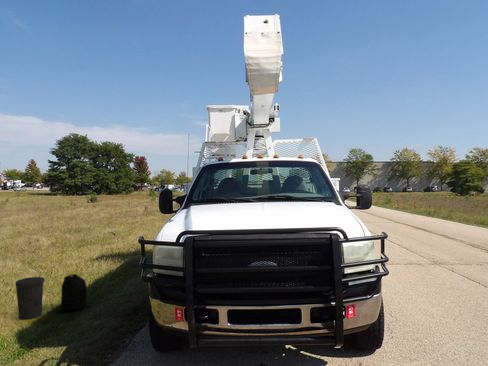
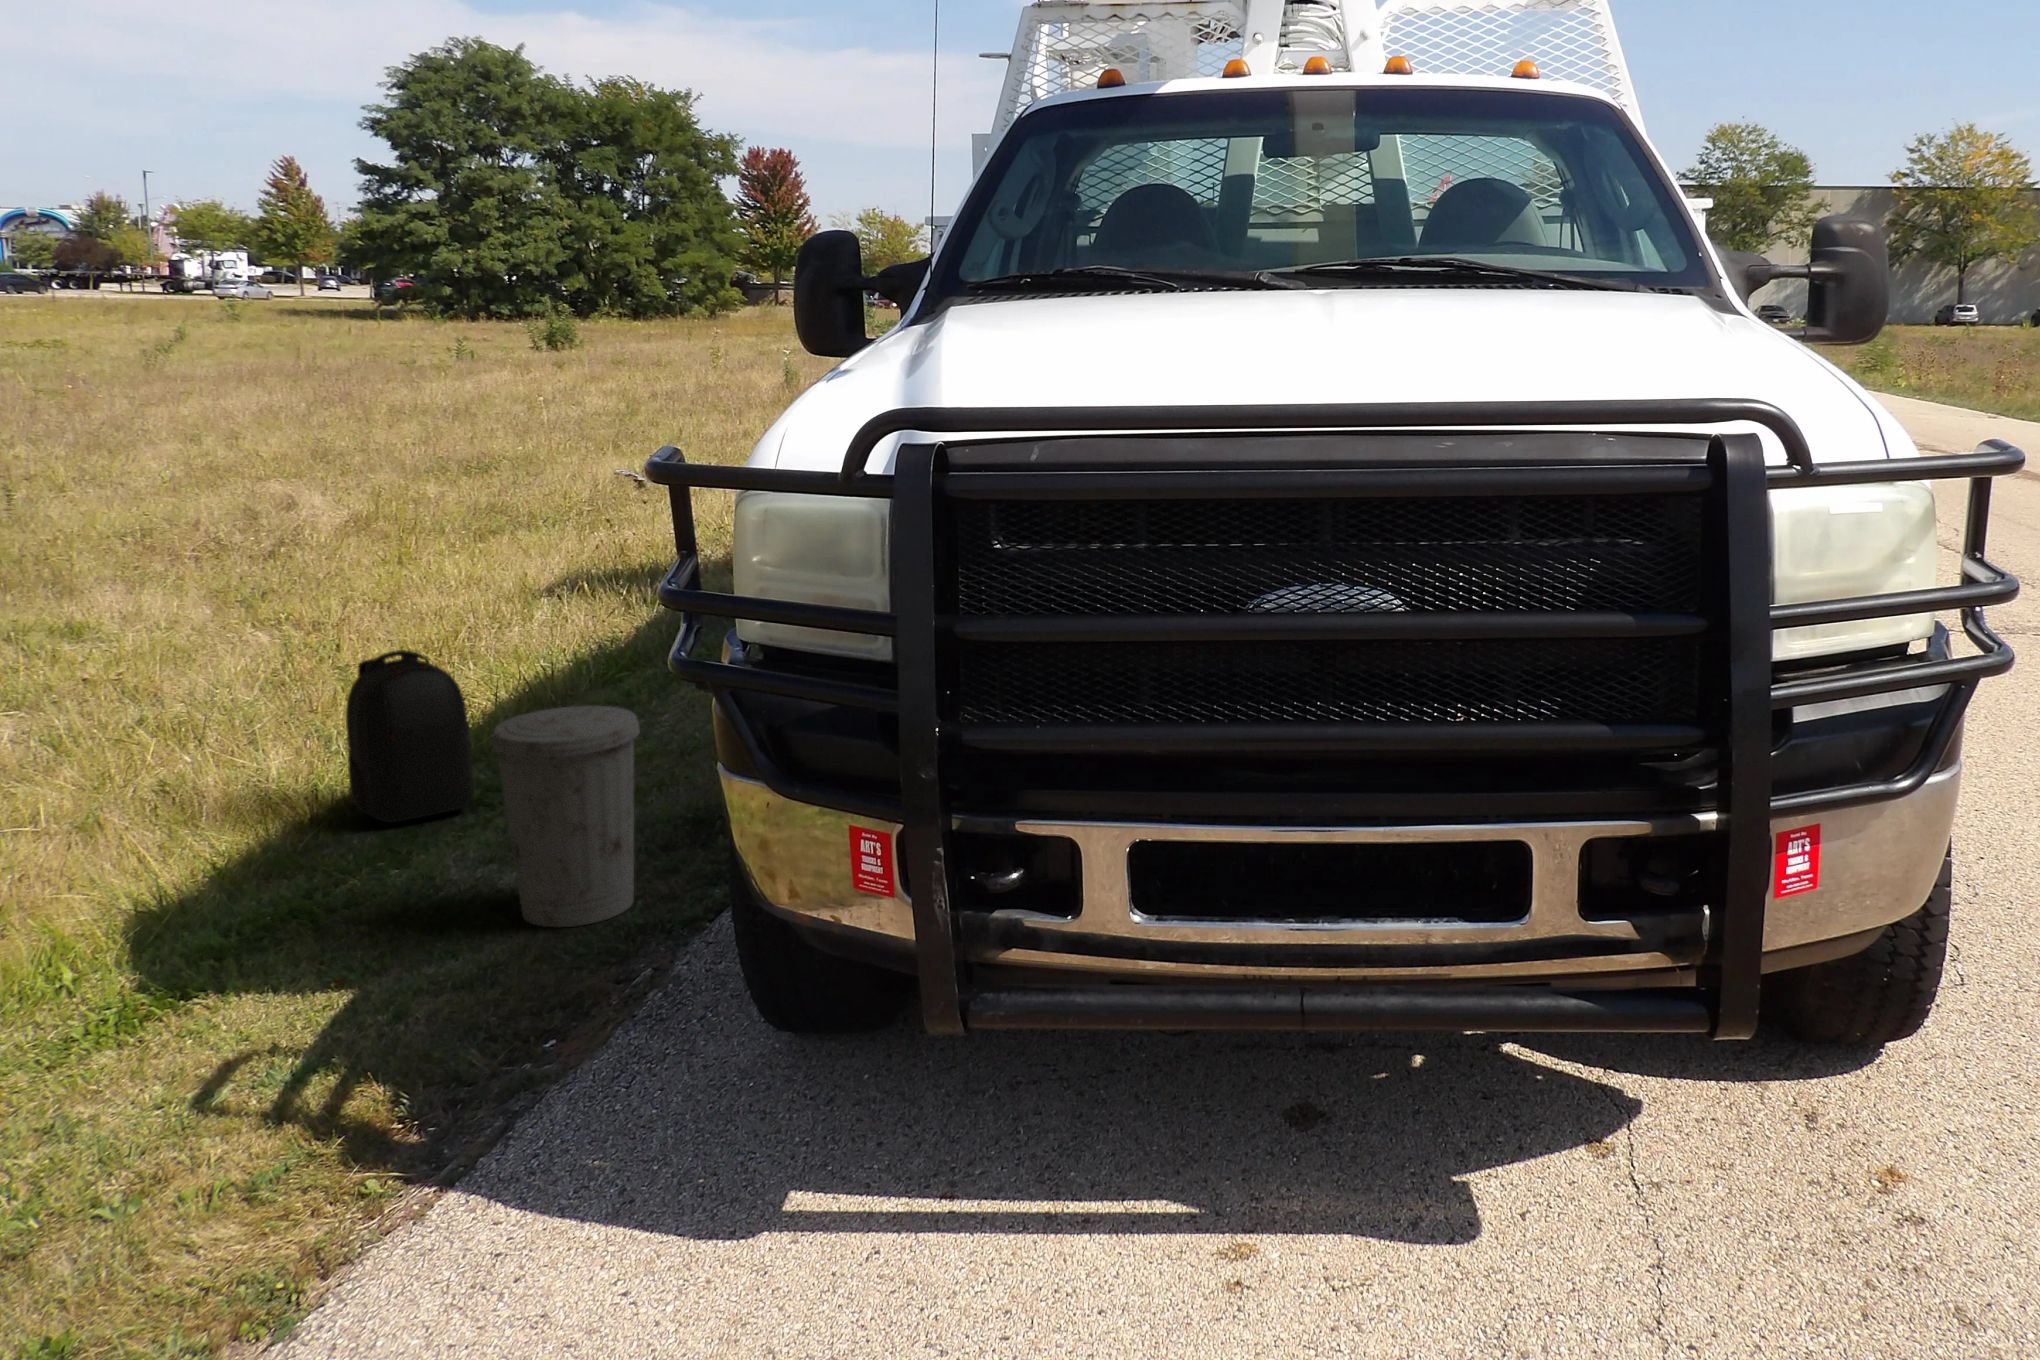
trash can: present [15,277,45,319] -> present [492,706,640,927]

